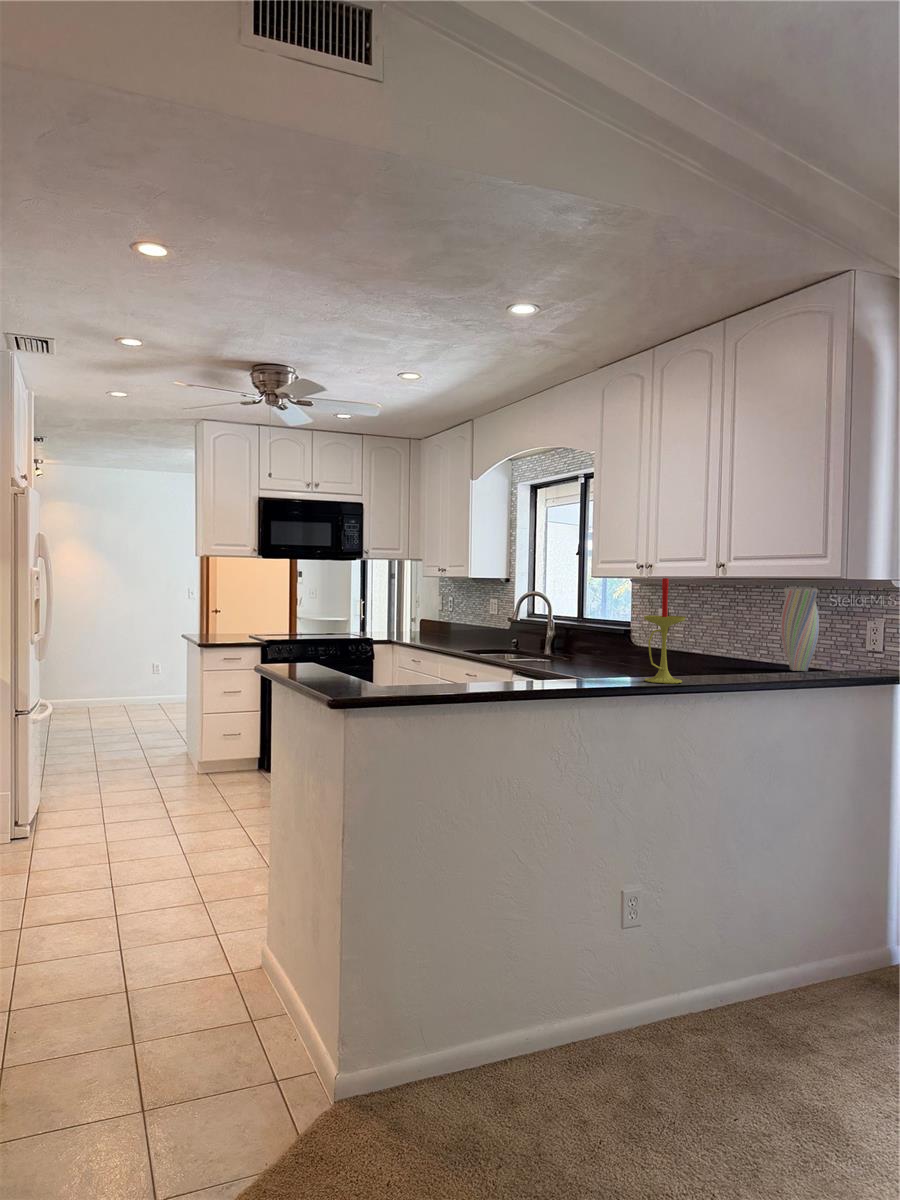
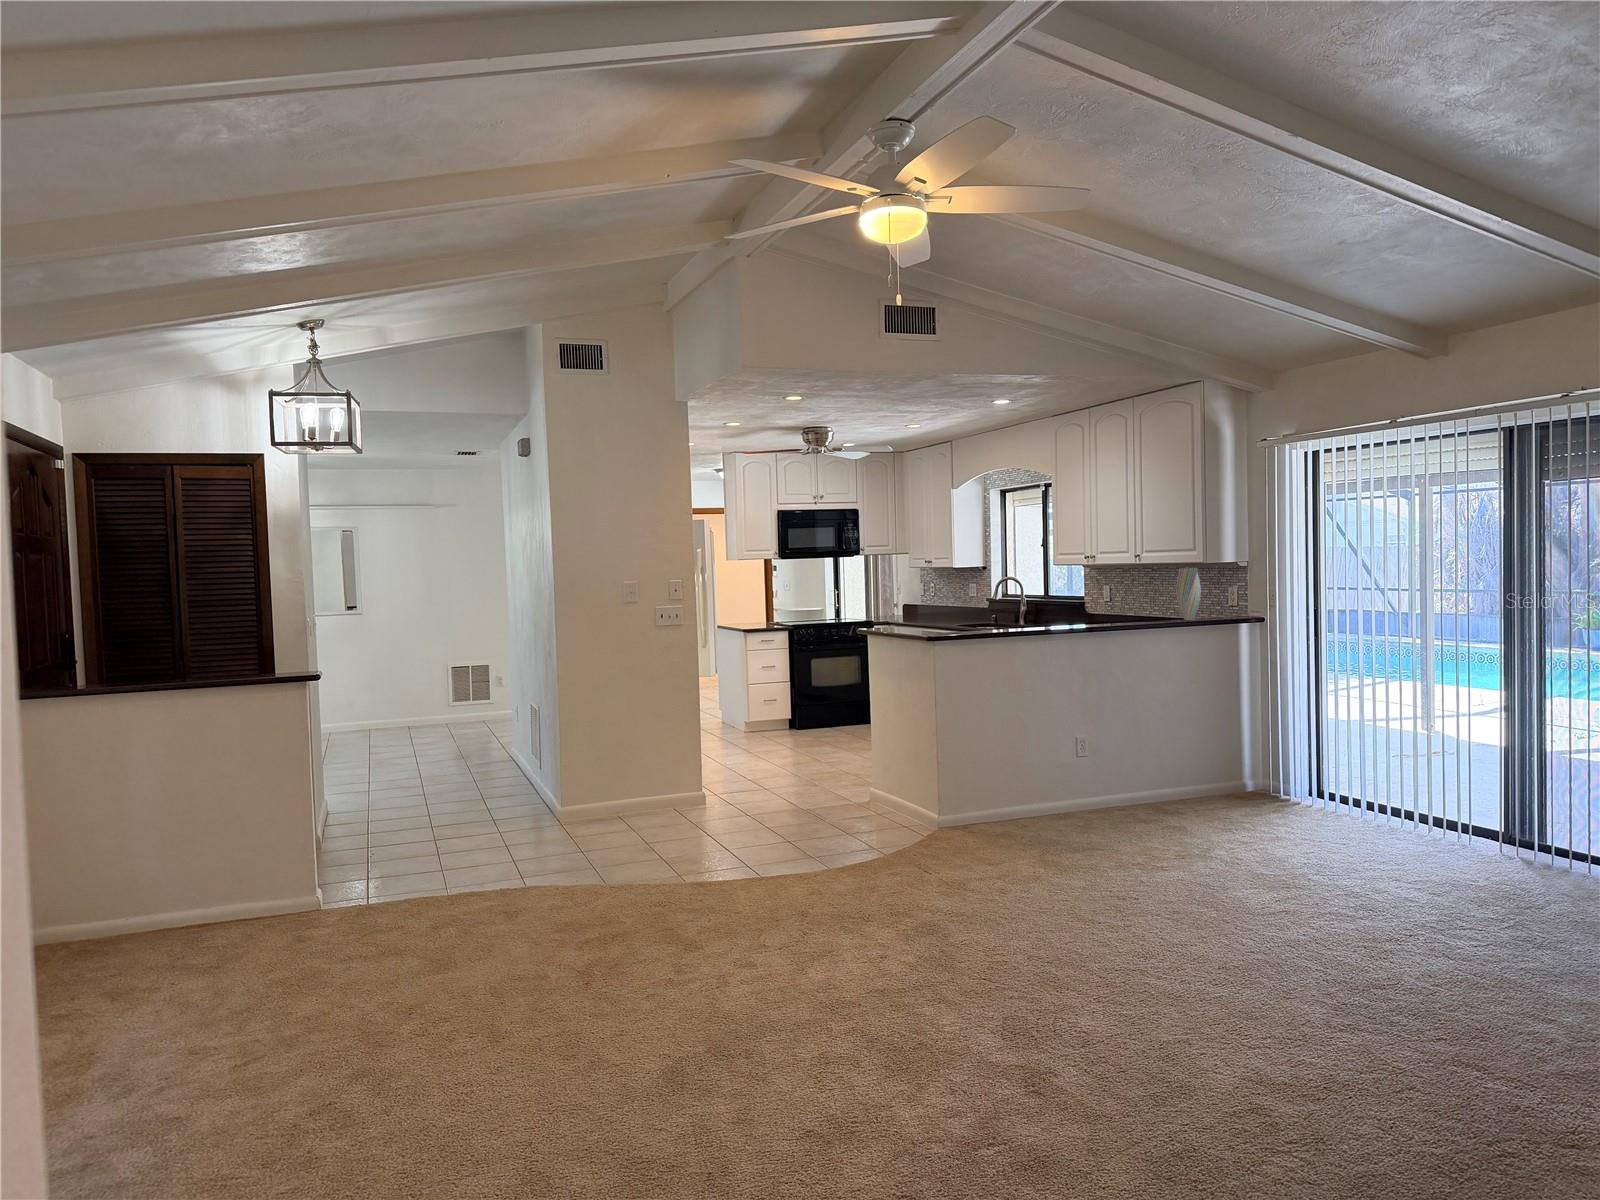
candle: present [644,578,685,683] -> none [1086,566,1110,626]

